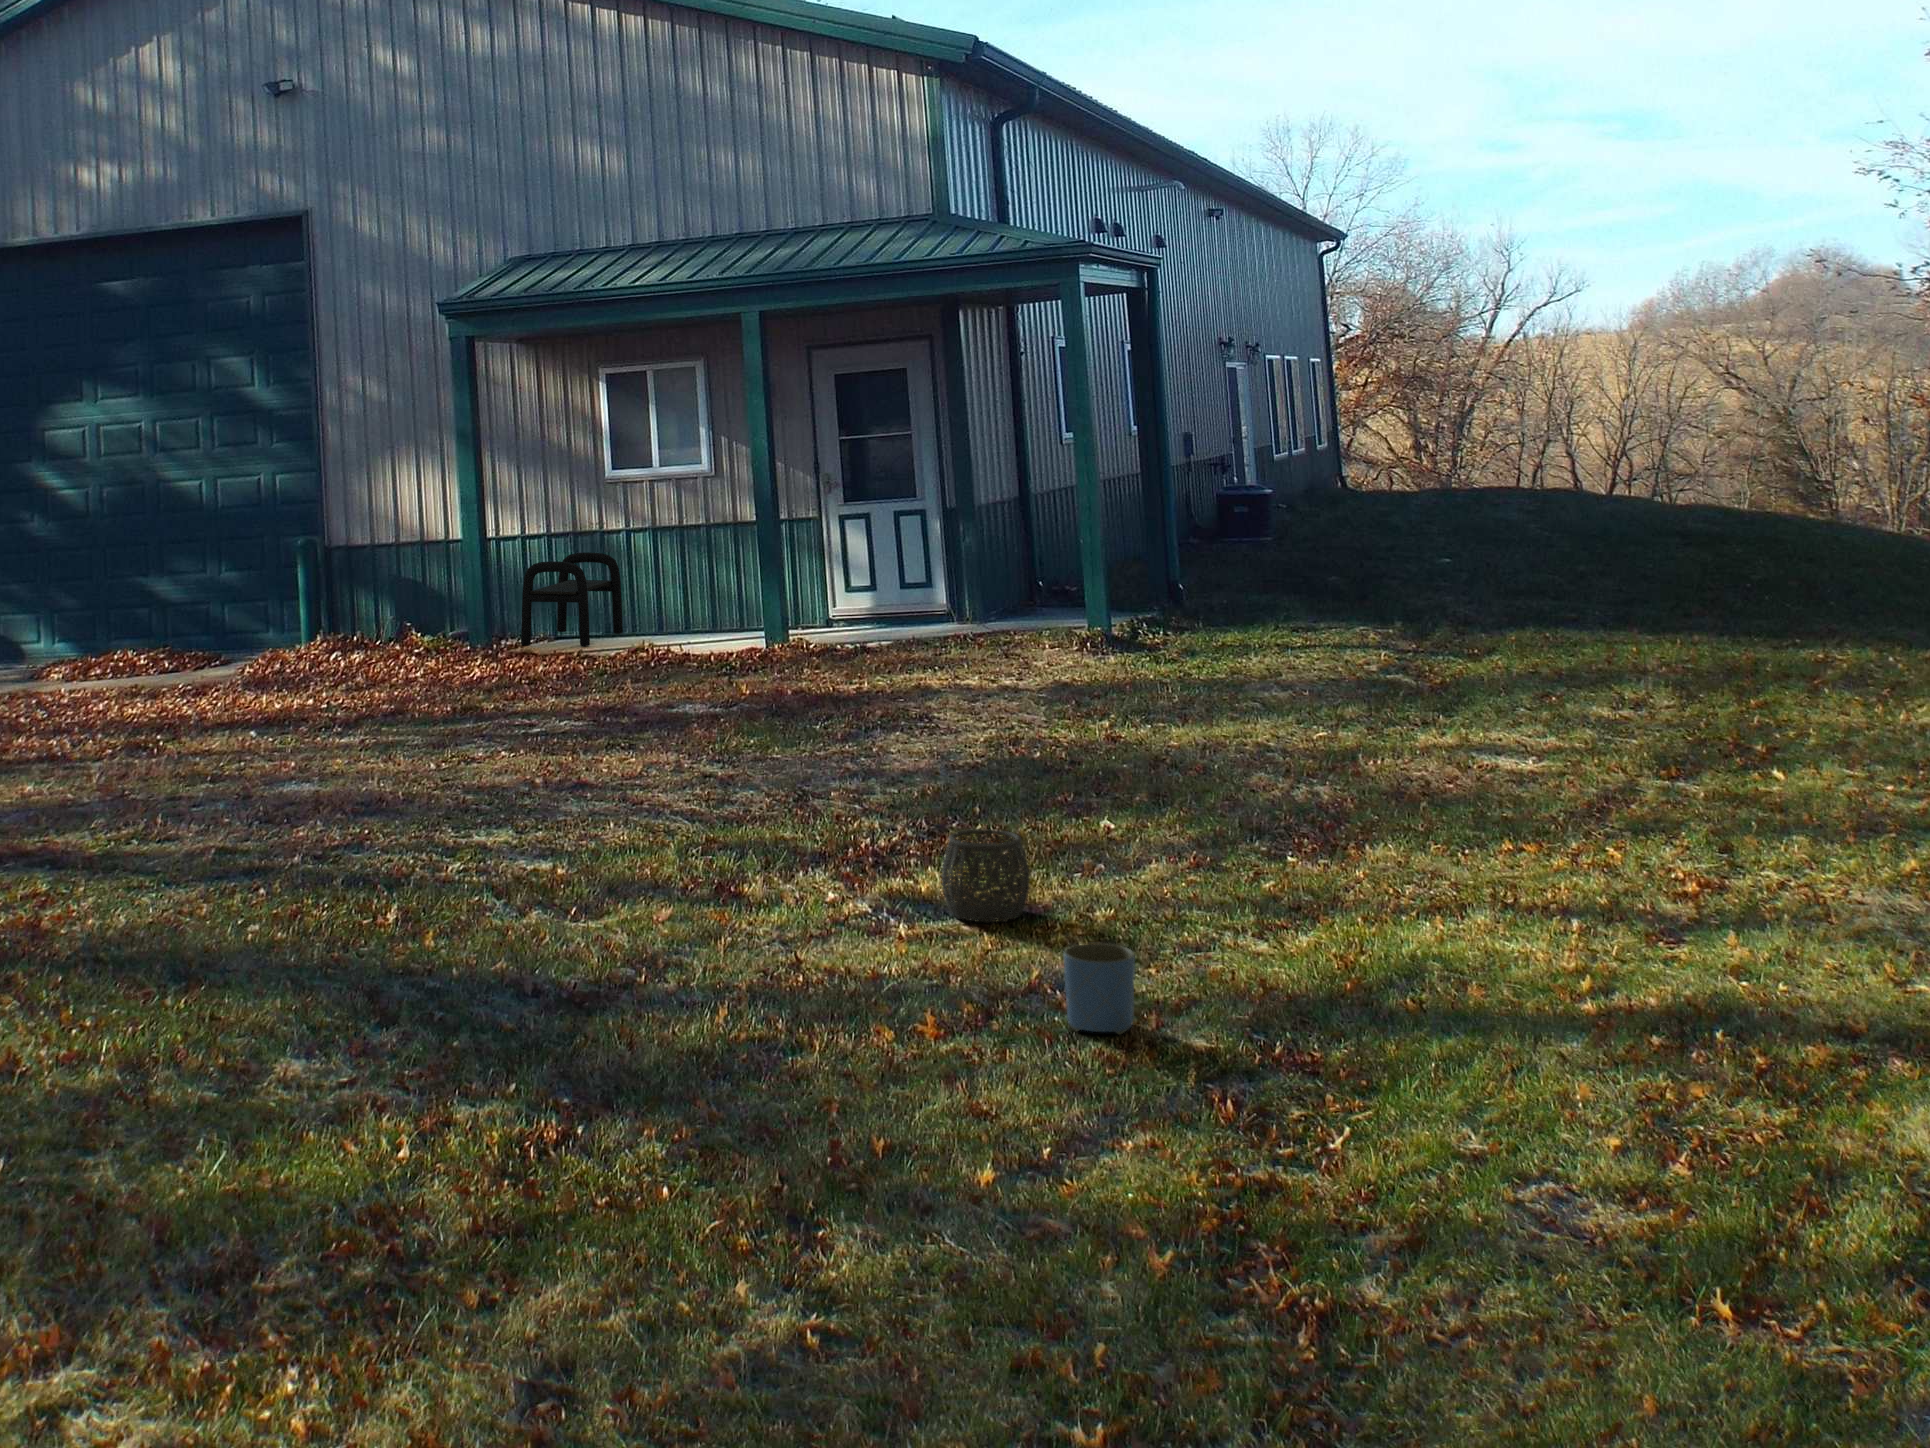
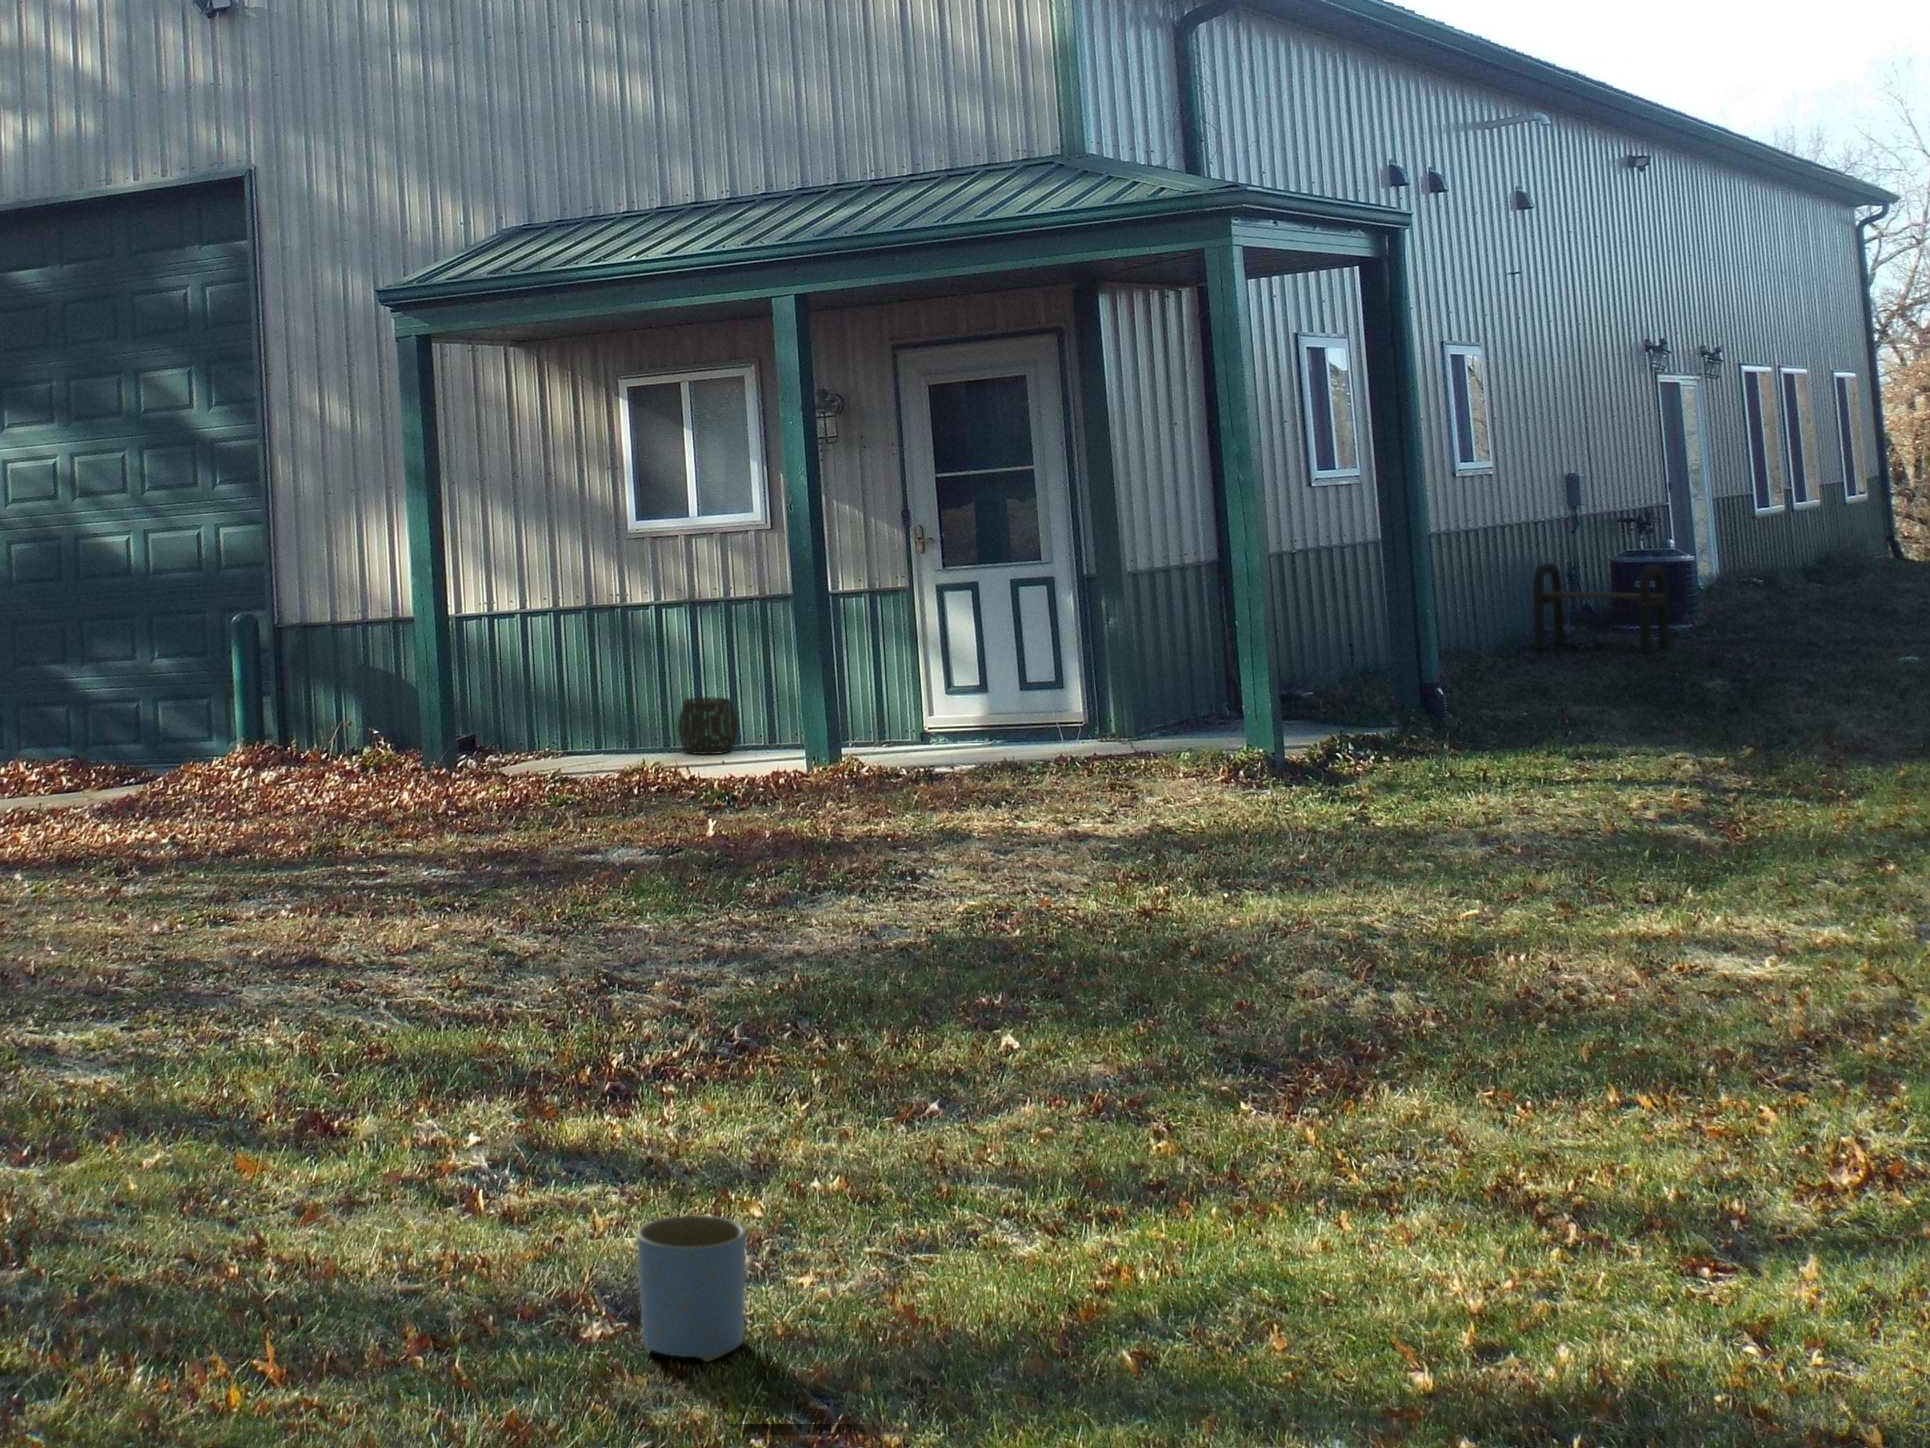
bench: present [521,552,623,646] -> present [1533,563,1669,653]
woven basket: present [941,829,1030,923] -> present [678,697,738,754]

